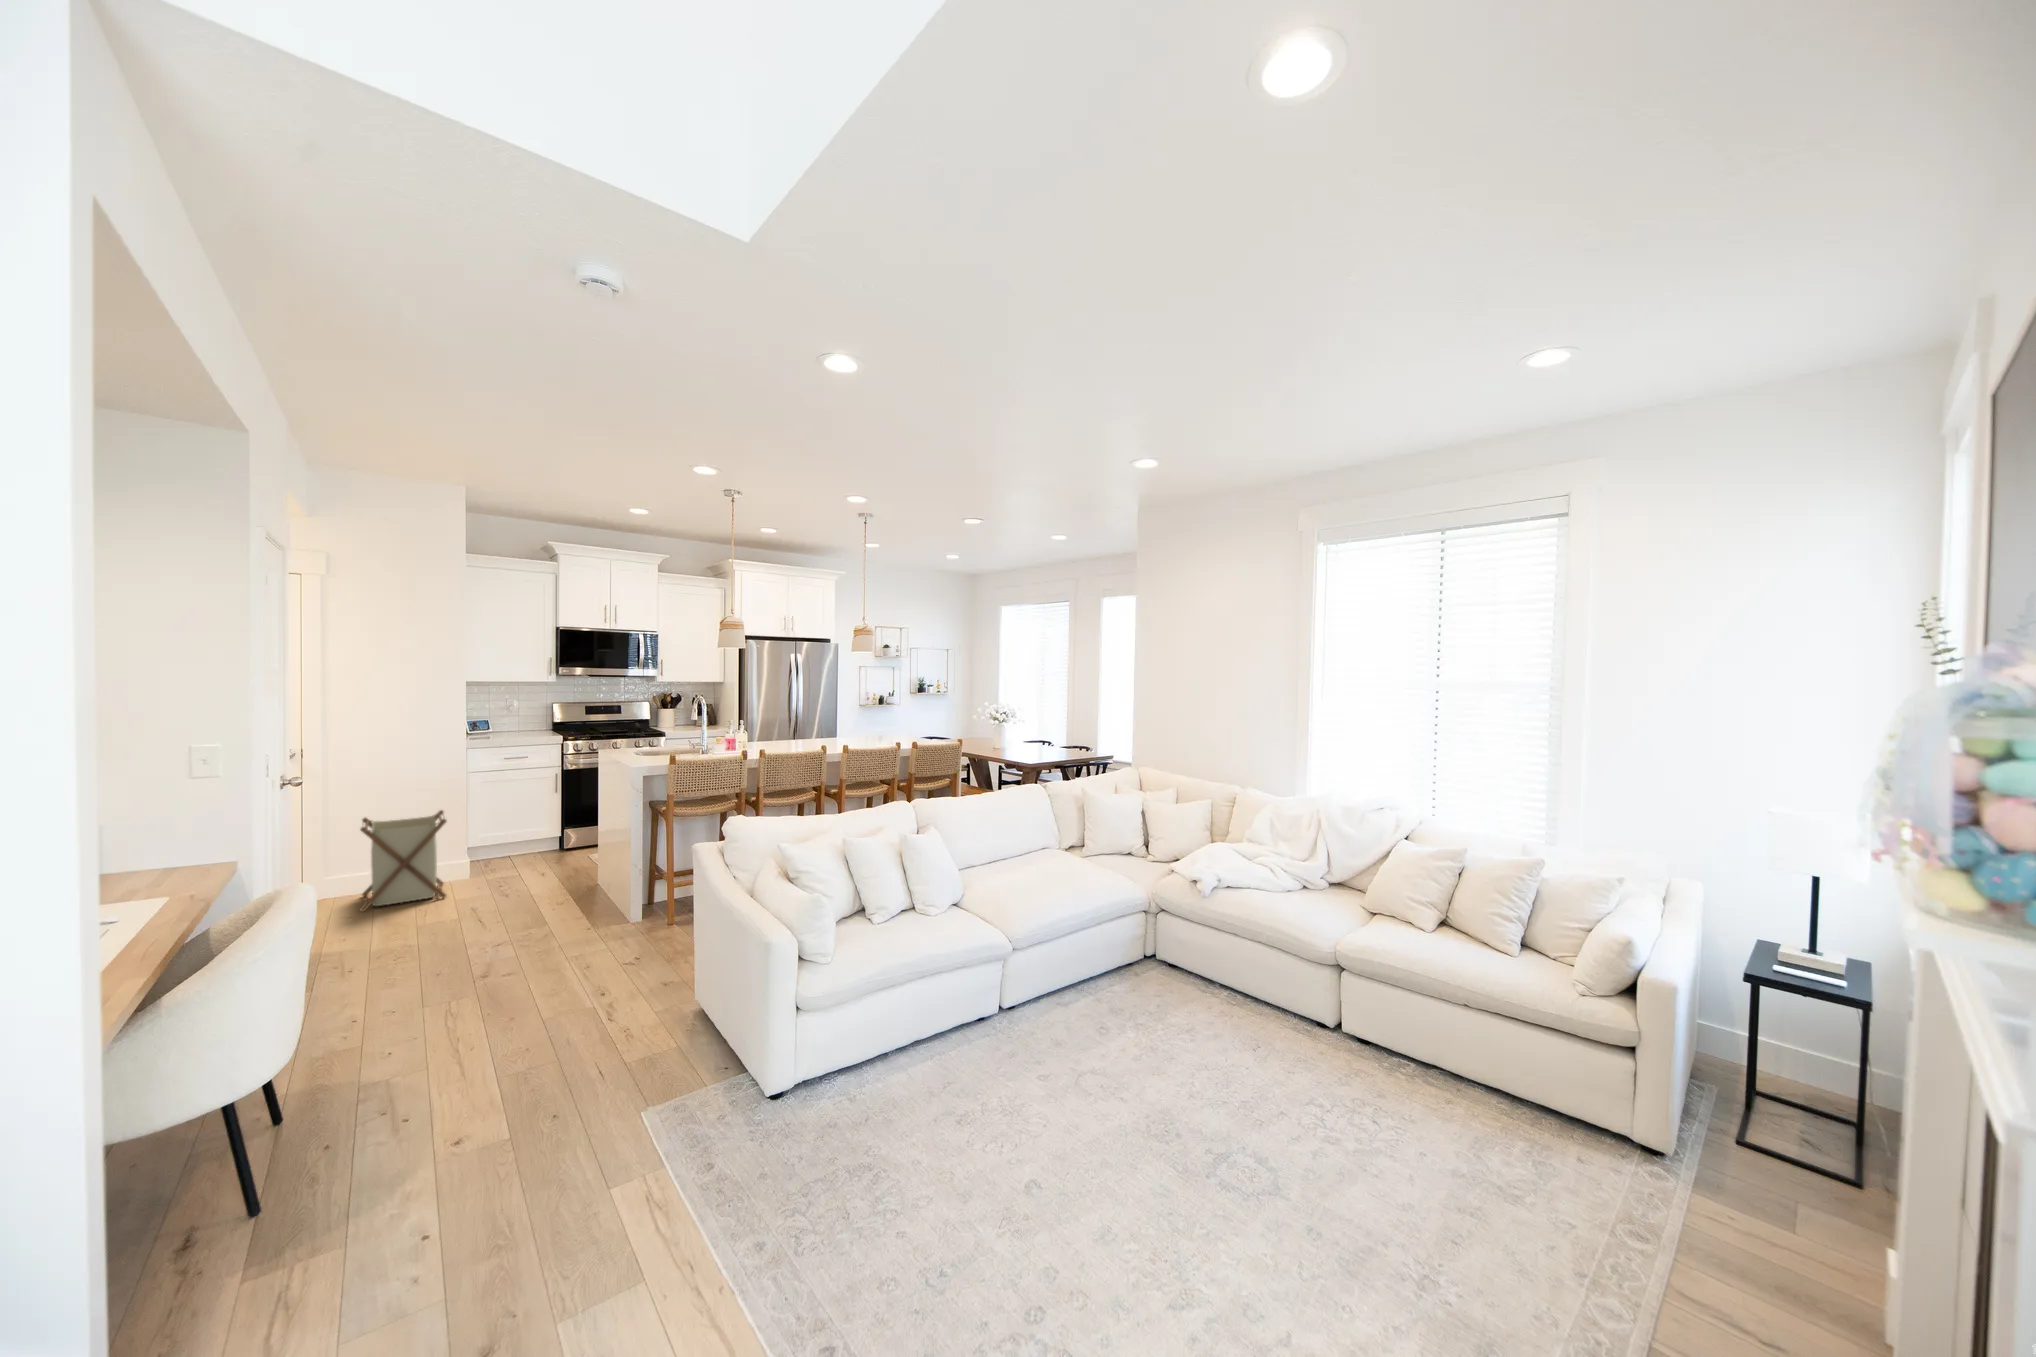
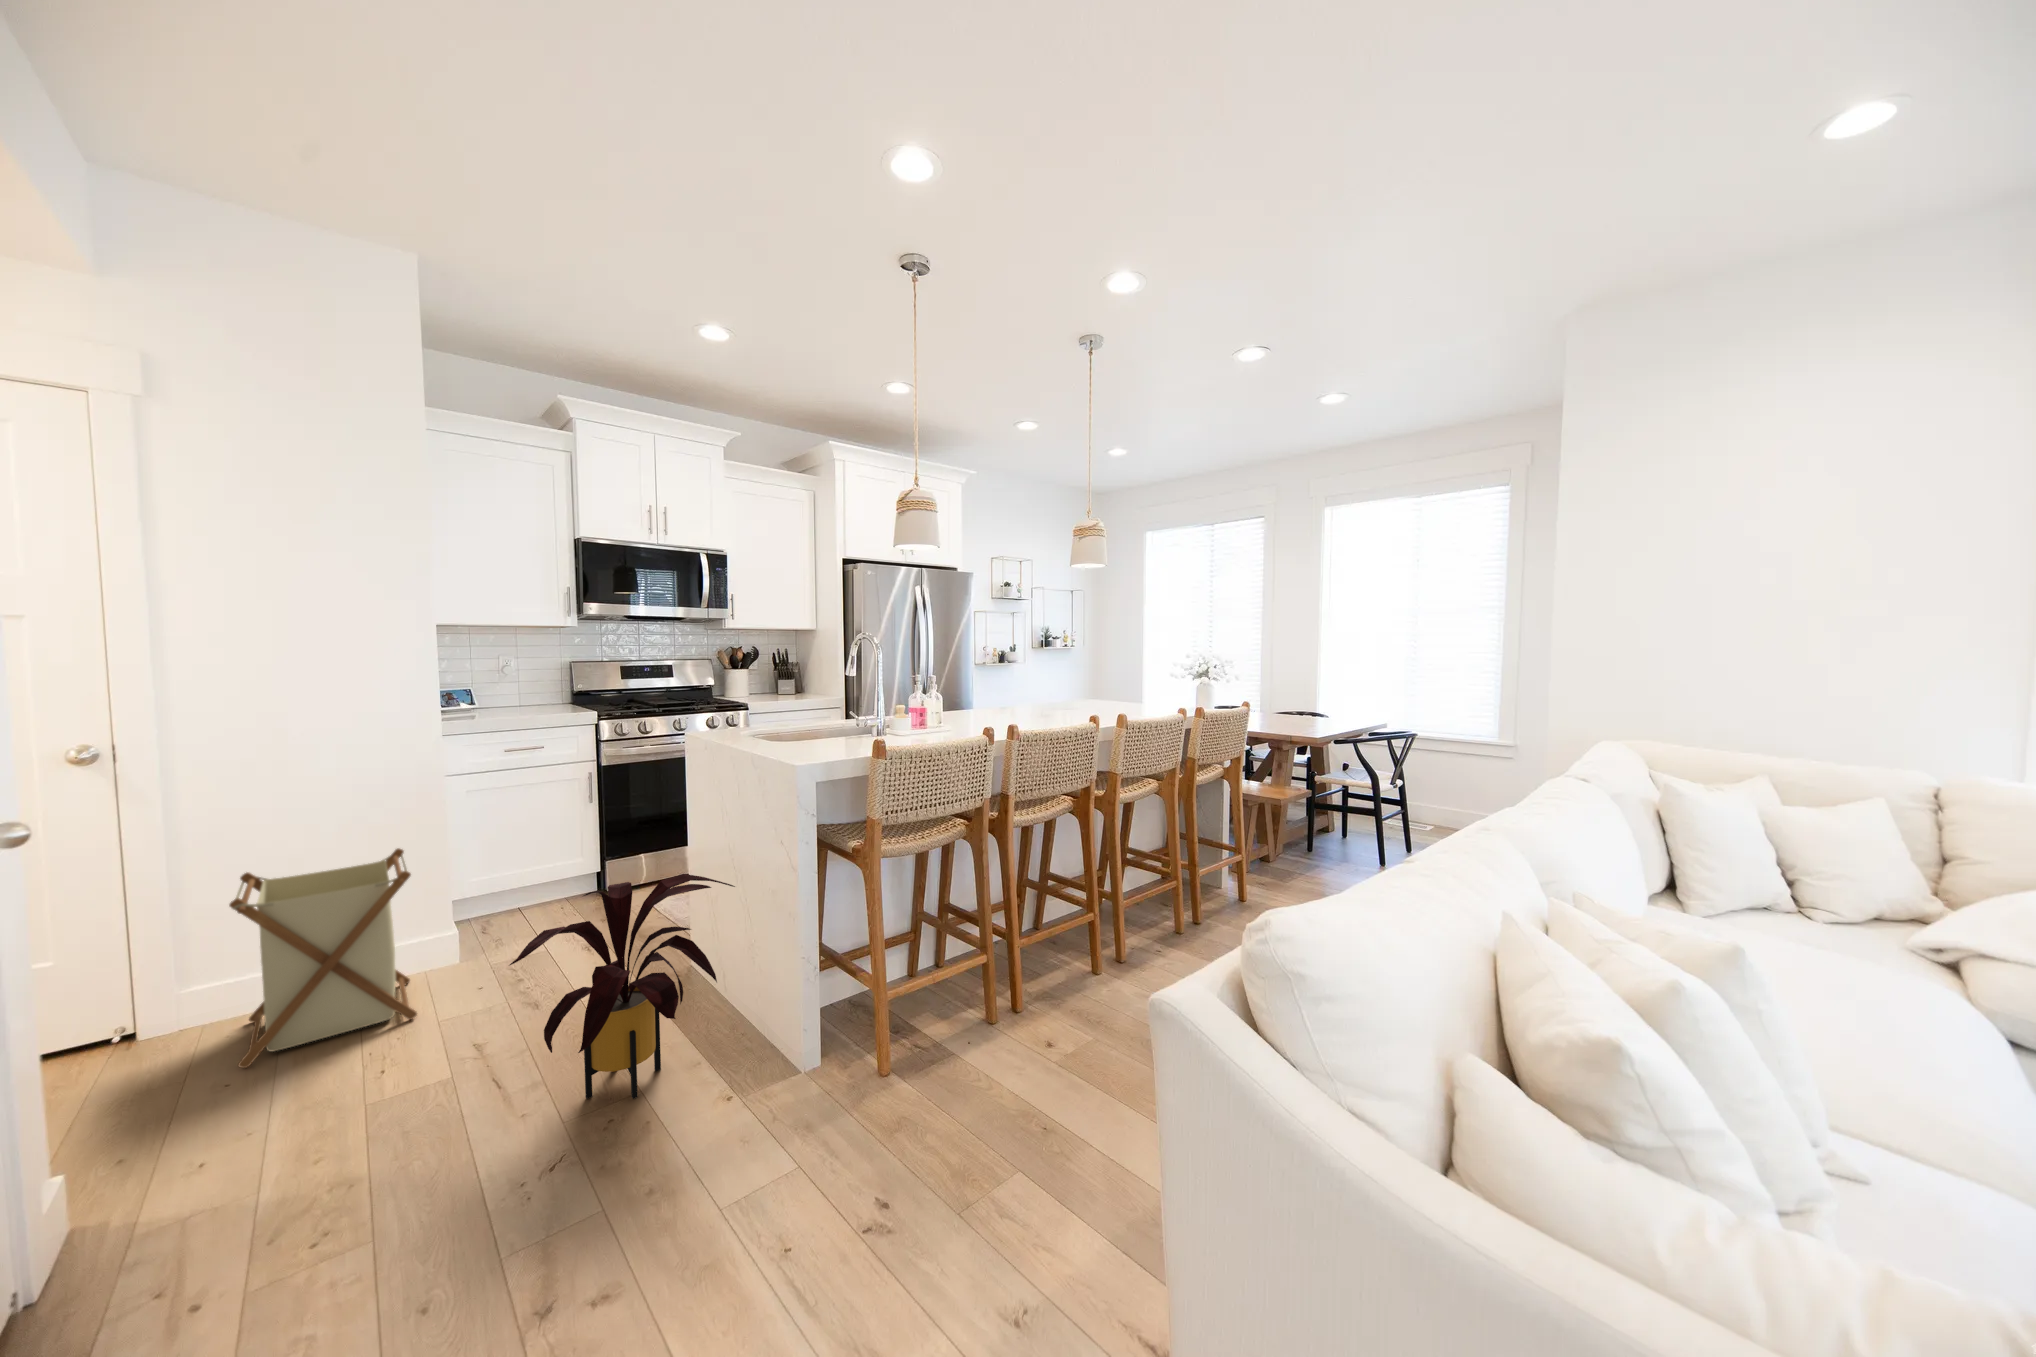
house plant: none [486,822,610,927] -> present [510,874,735,1099]

